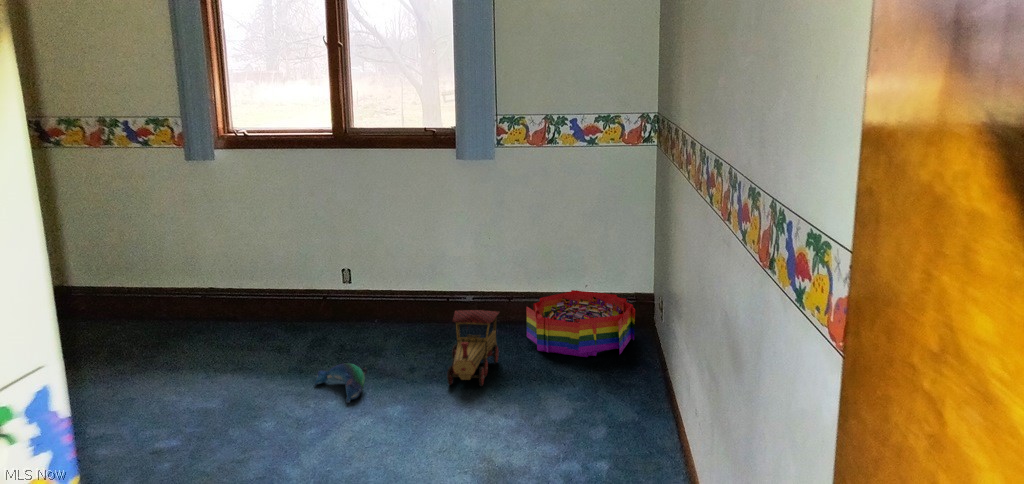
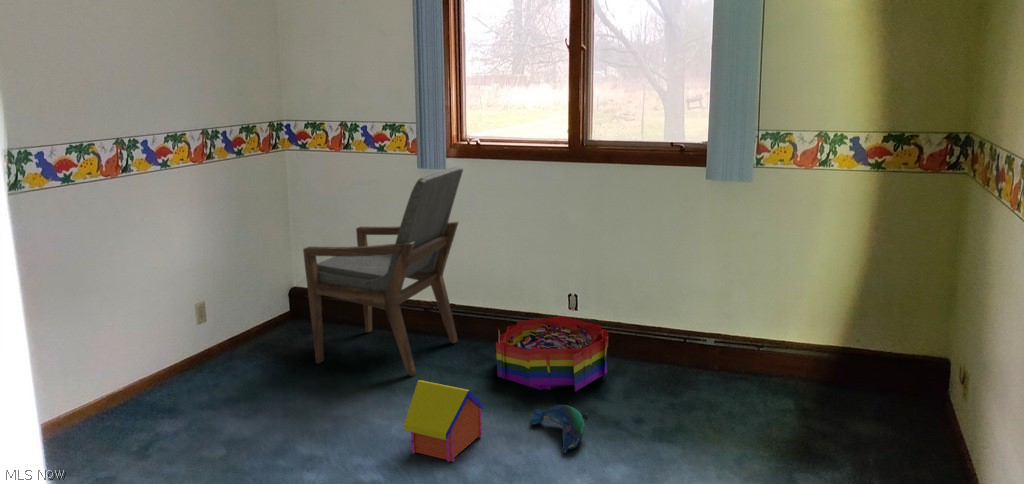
armchair: none [69,157,238,359] -> present [303,167,463,377]
storage bin: present [527,290,635,357] -> present [496,316,608,392]
toy train: present [447,310,499,386] -> none [680,357,748,454]
toy house: none [194,354,271,424] -> present [404,380,483,462]

